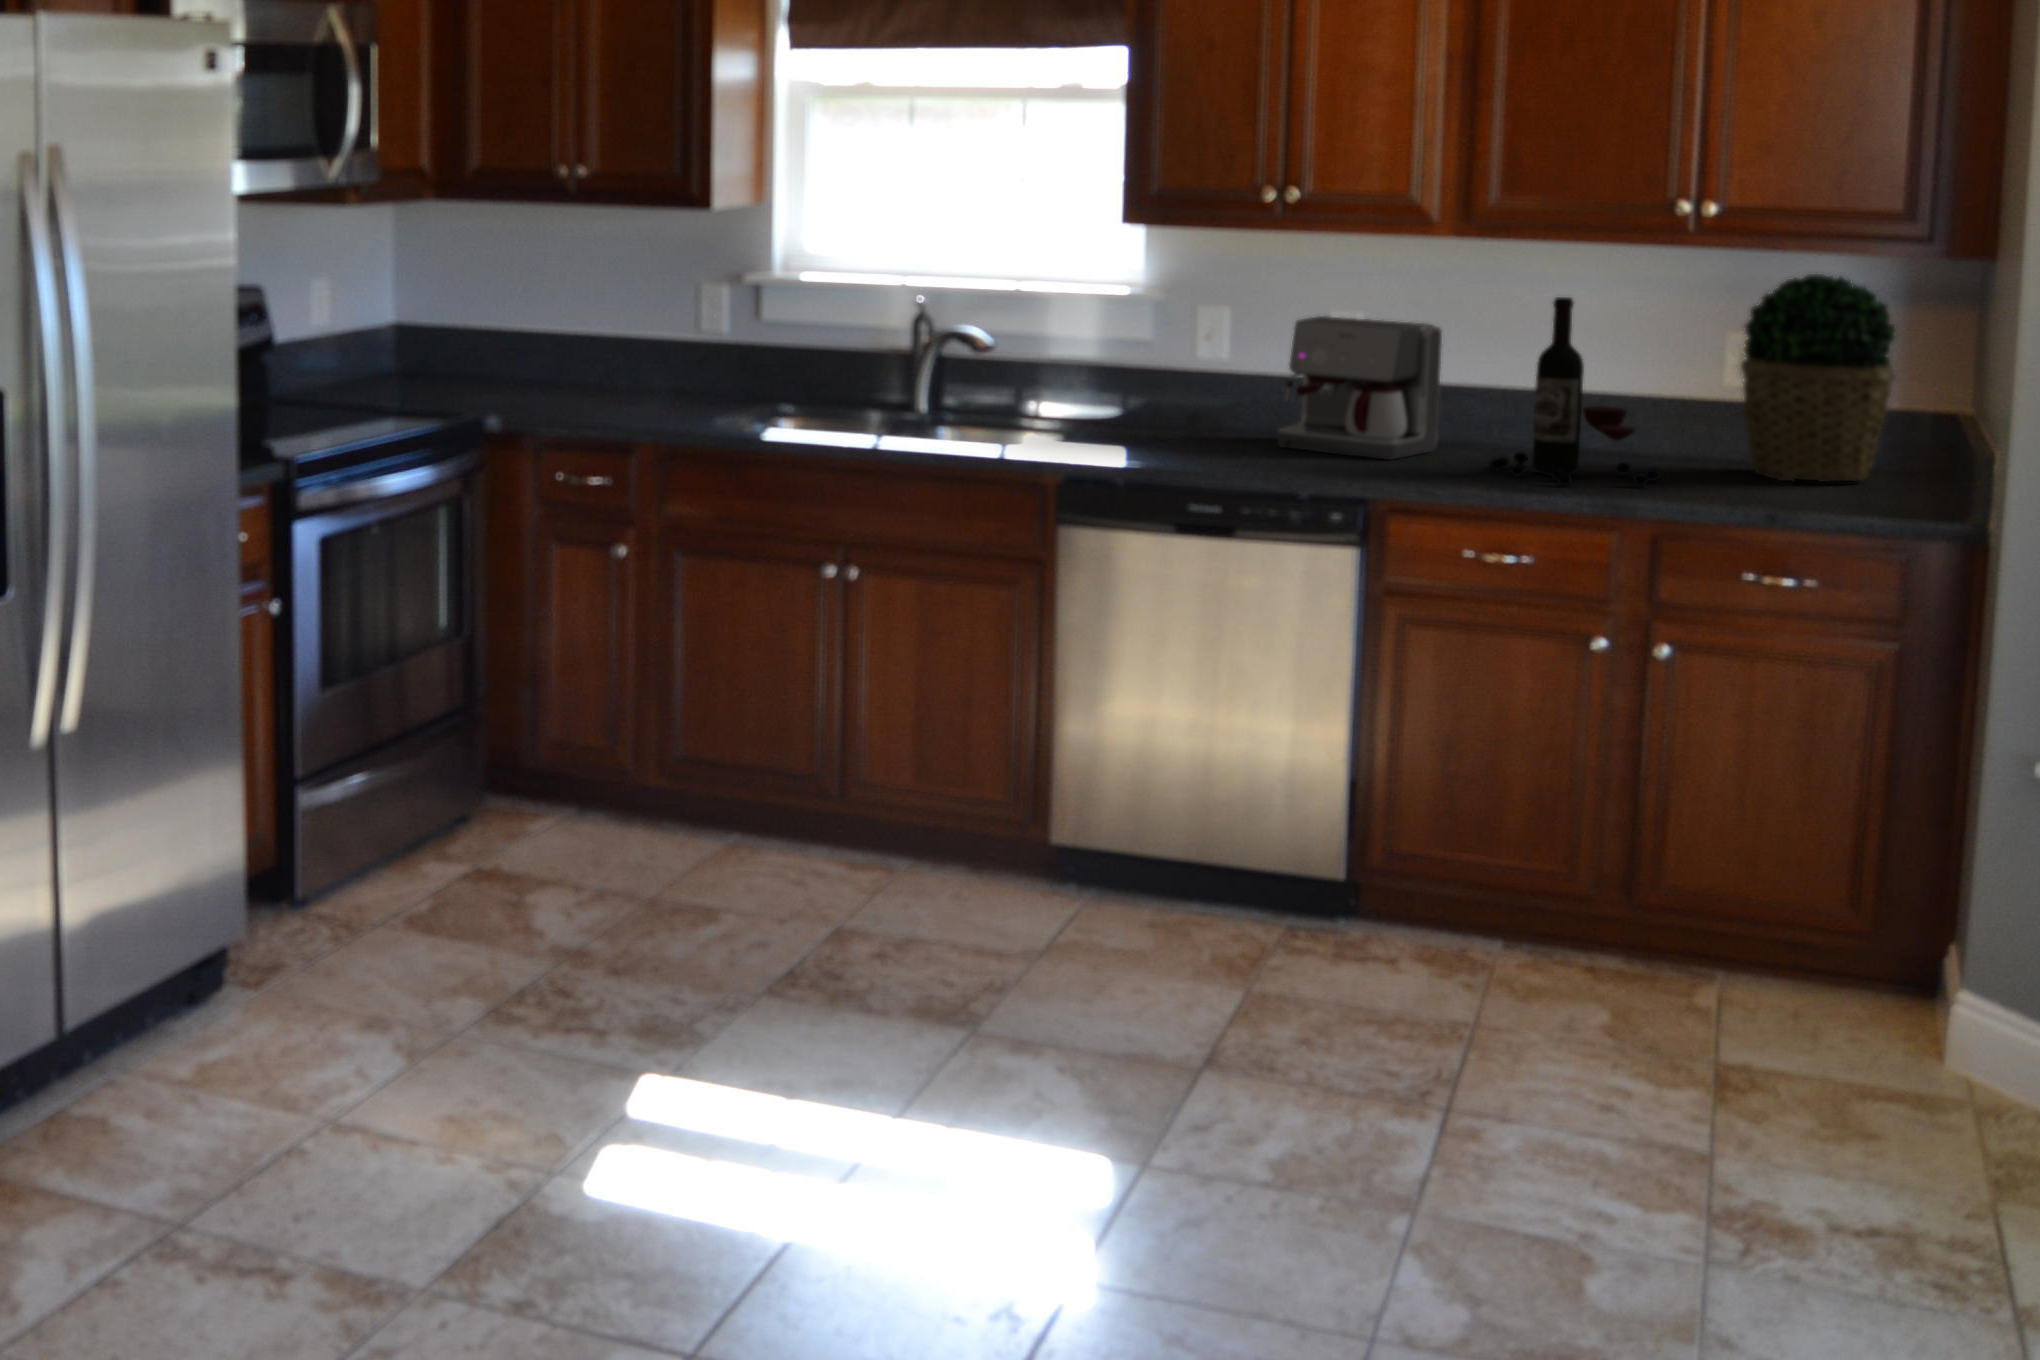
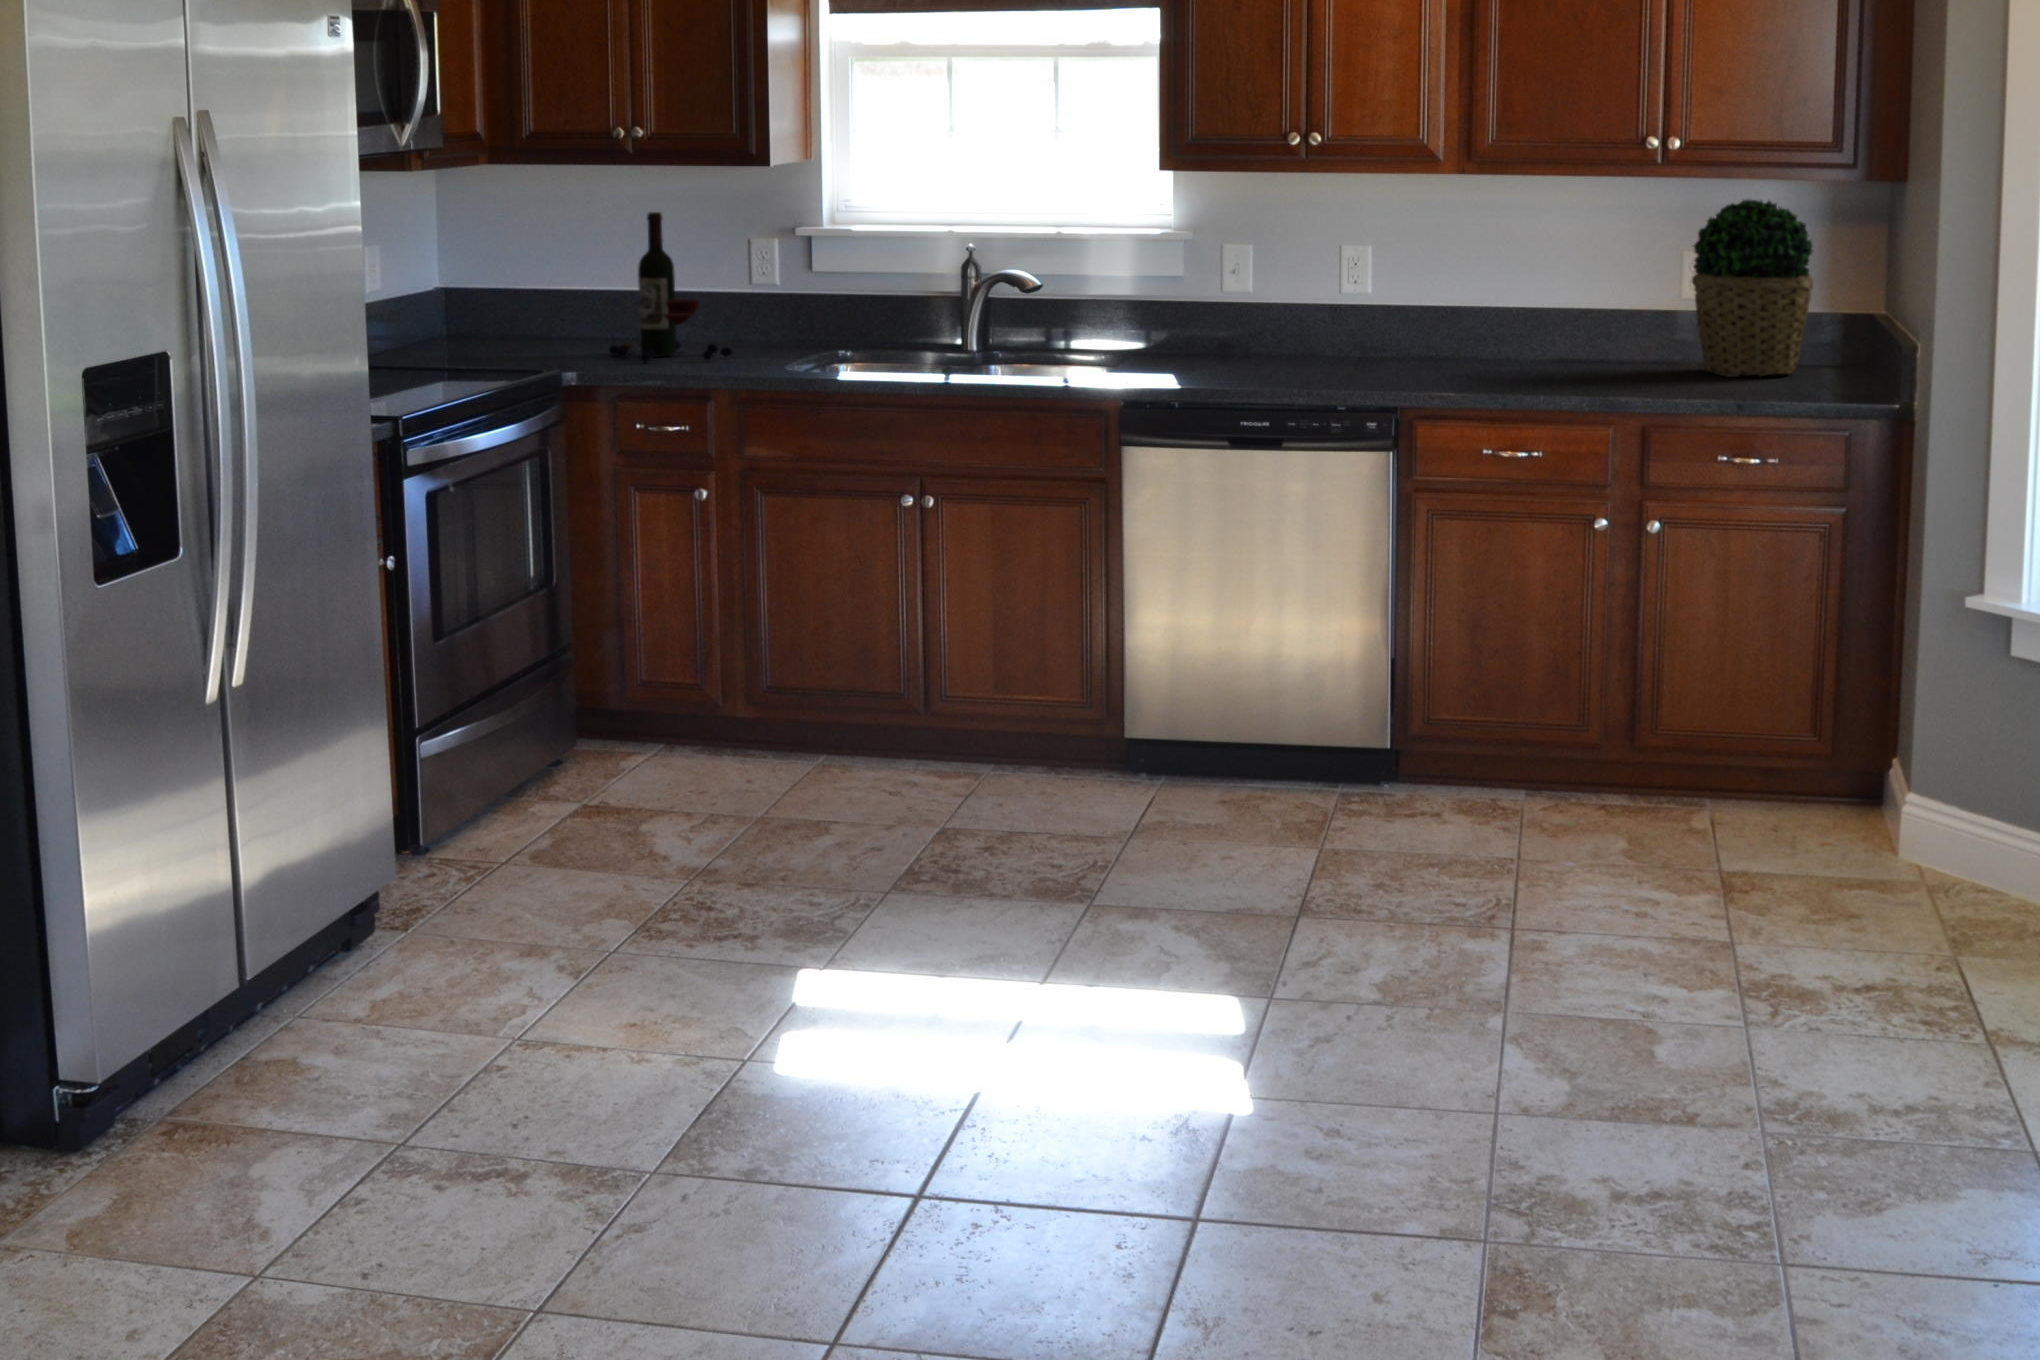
wine bottle: present [1490,297,1661,486] -> present [609,212,732,363]
coffee maker: present [1278,316,1442,460] -> none [1310,250,1446,375]

